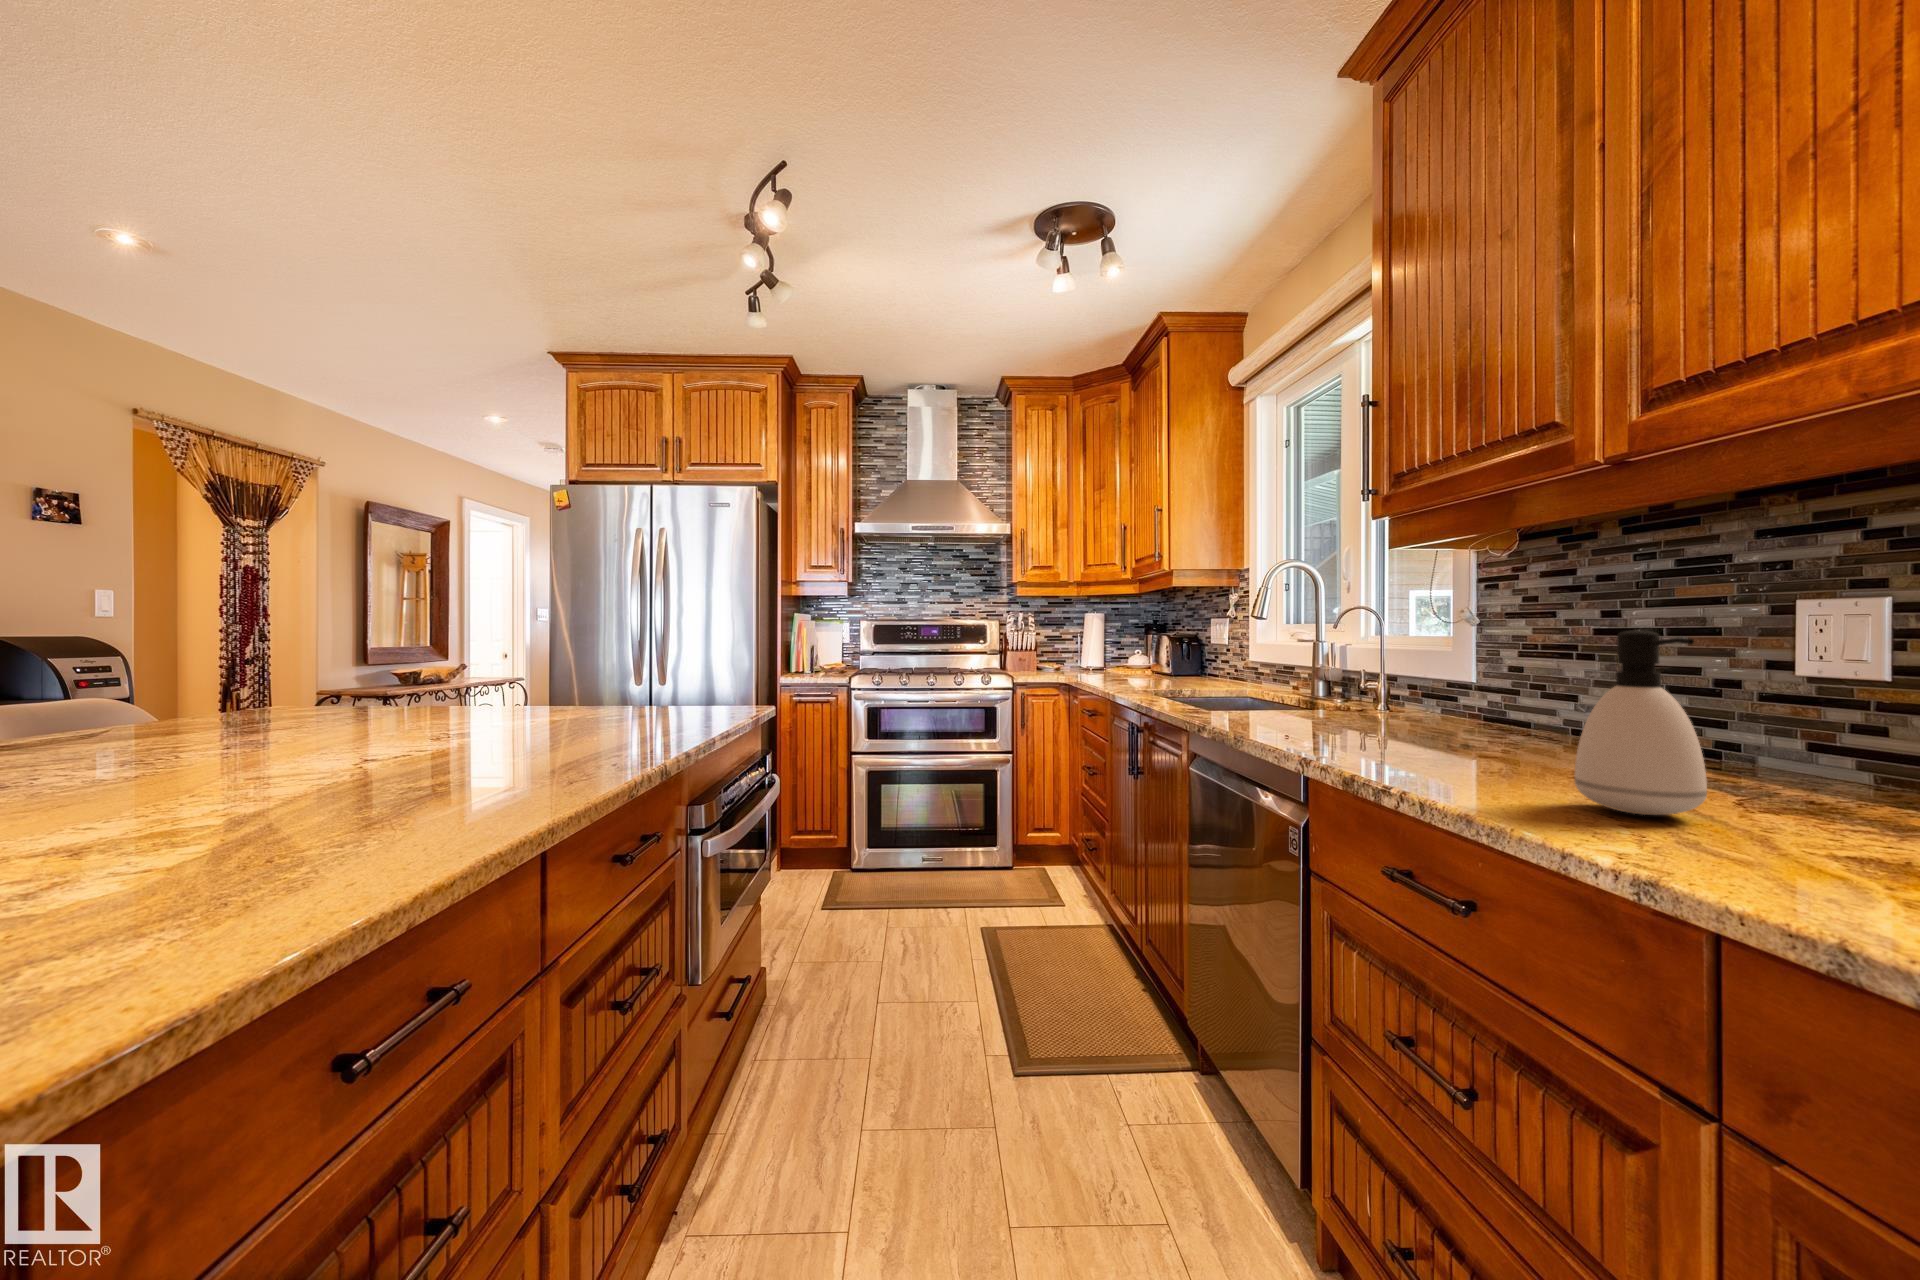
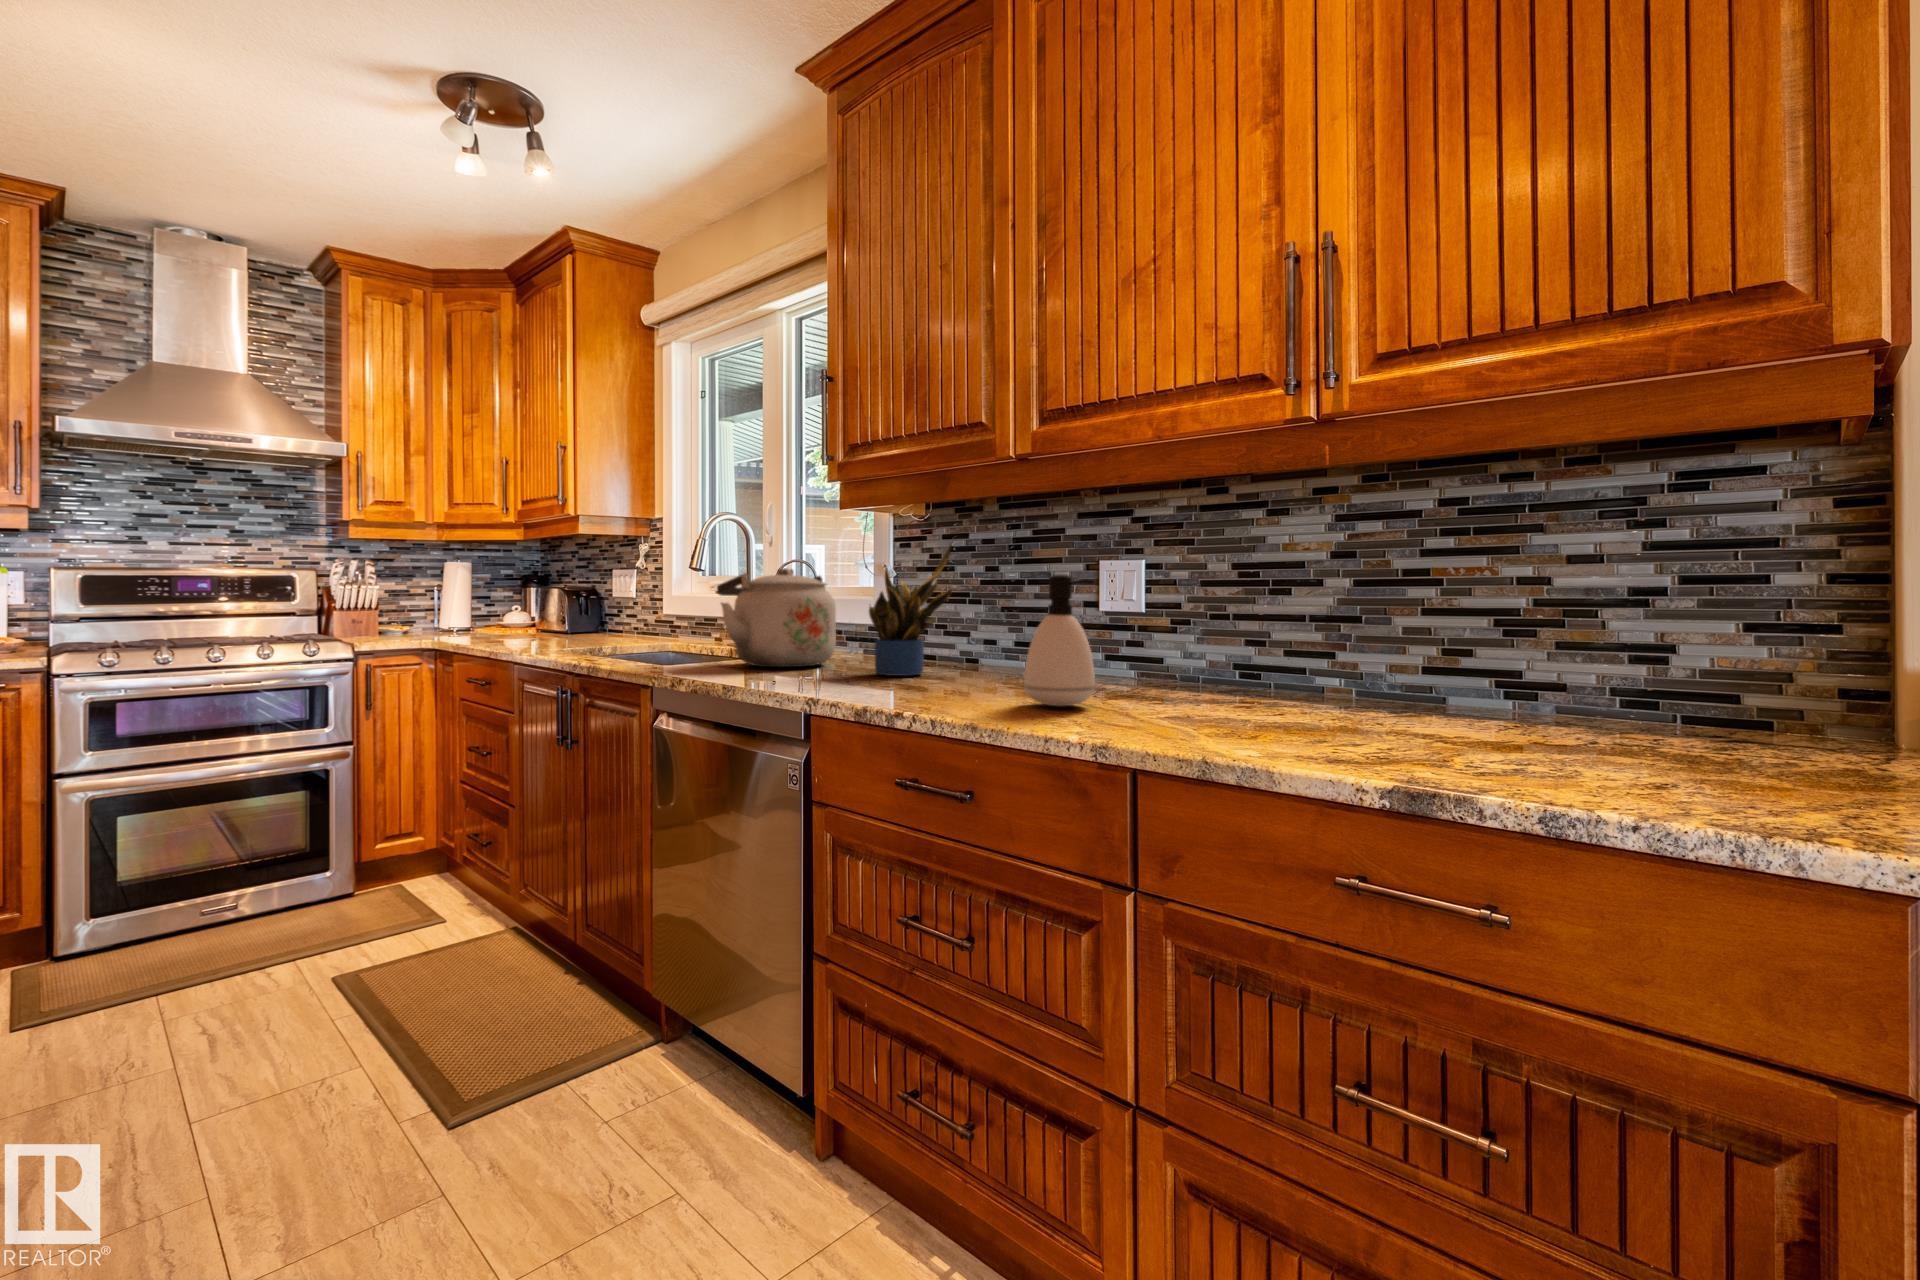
potted plant: none [1410,584,1531,745] -> present [869,544,952,676]
kettle: none [1254,618,1388,723] -> present [717,568,836,667]

